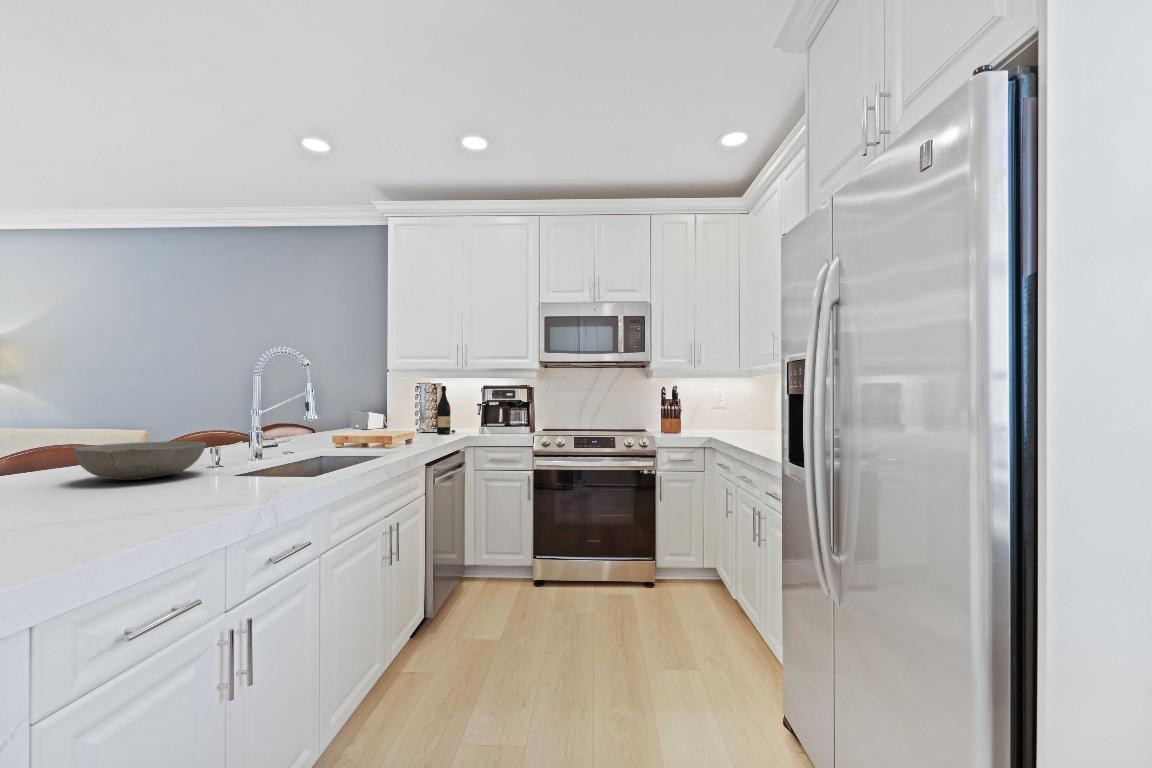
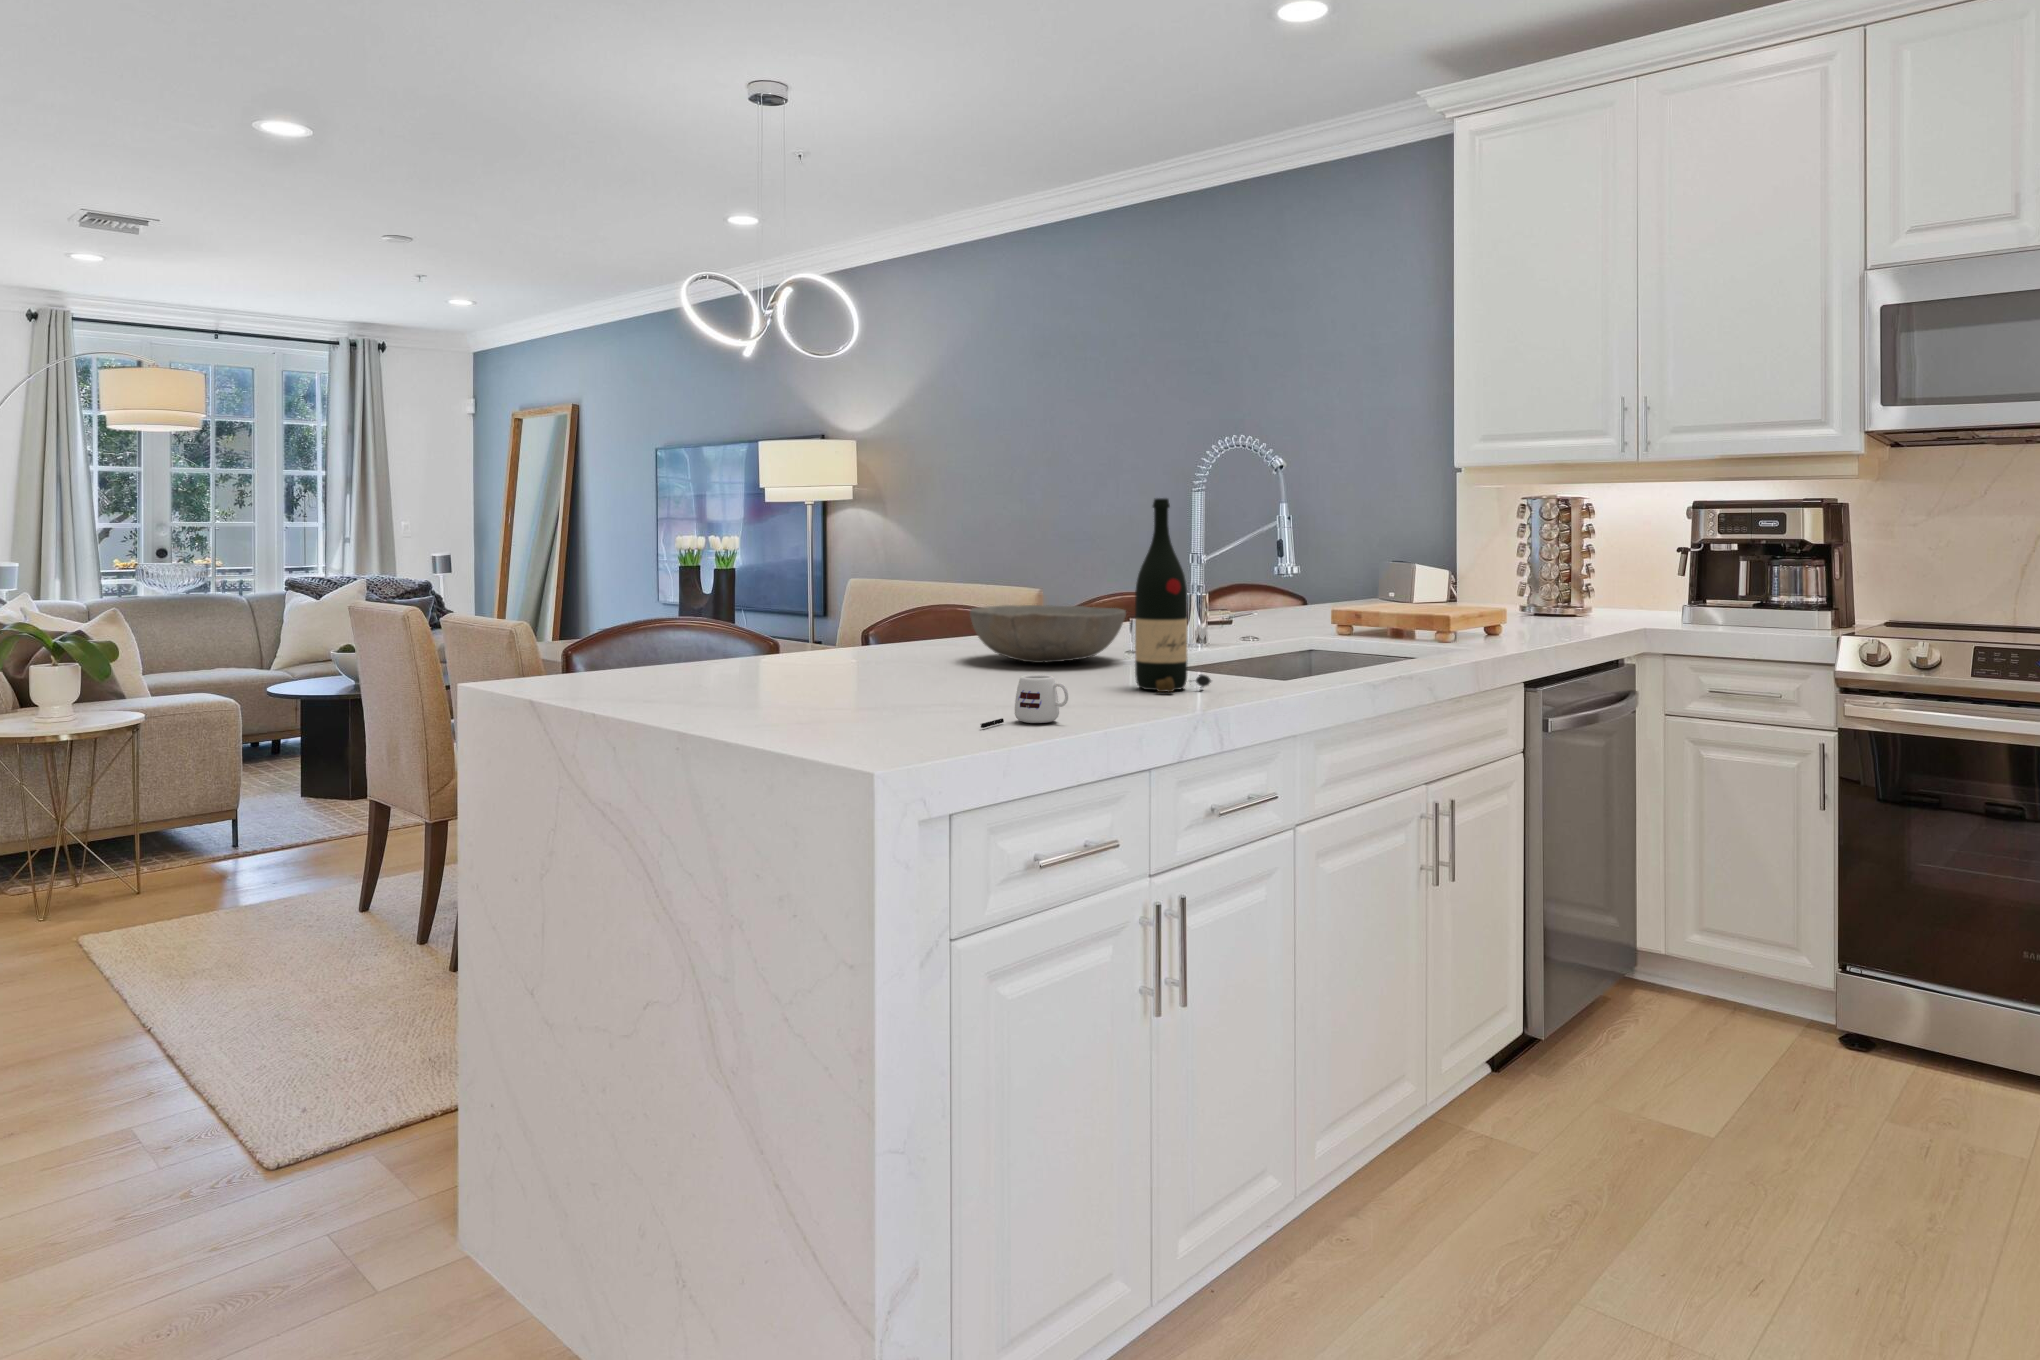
wine bottle: present [437,386,455,434] -> present [1135,498,1211,692]
mug: none [51,497,146,548] -> present [981,675,1068,728]

